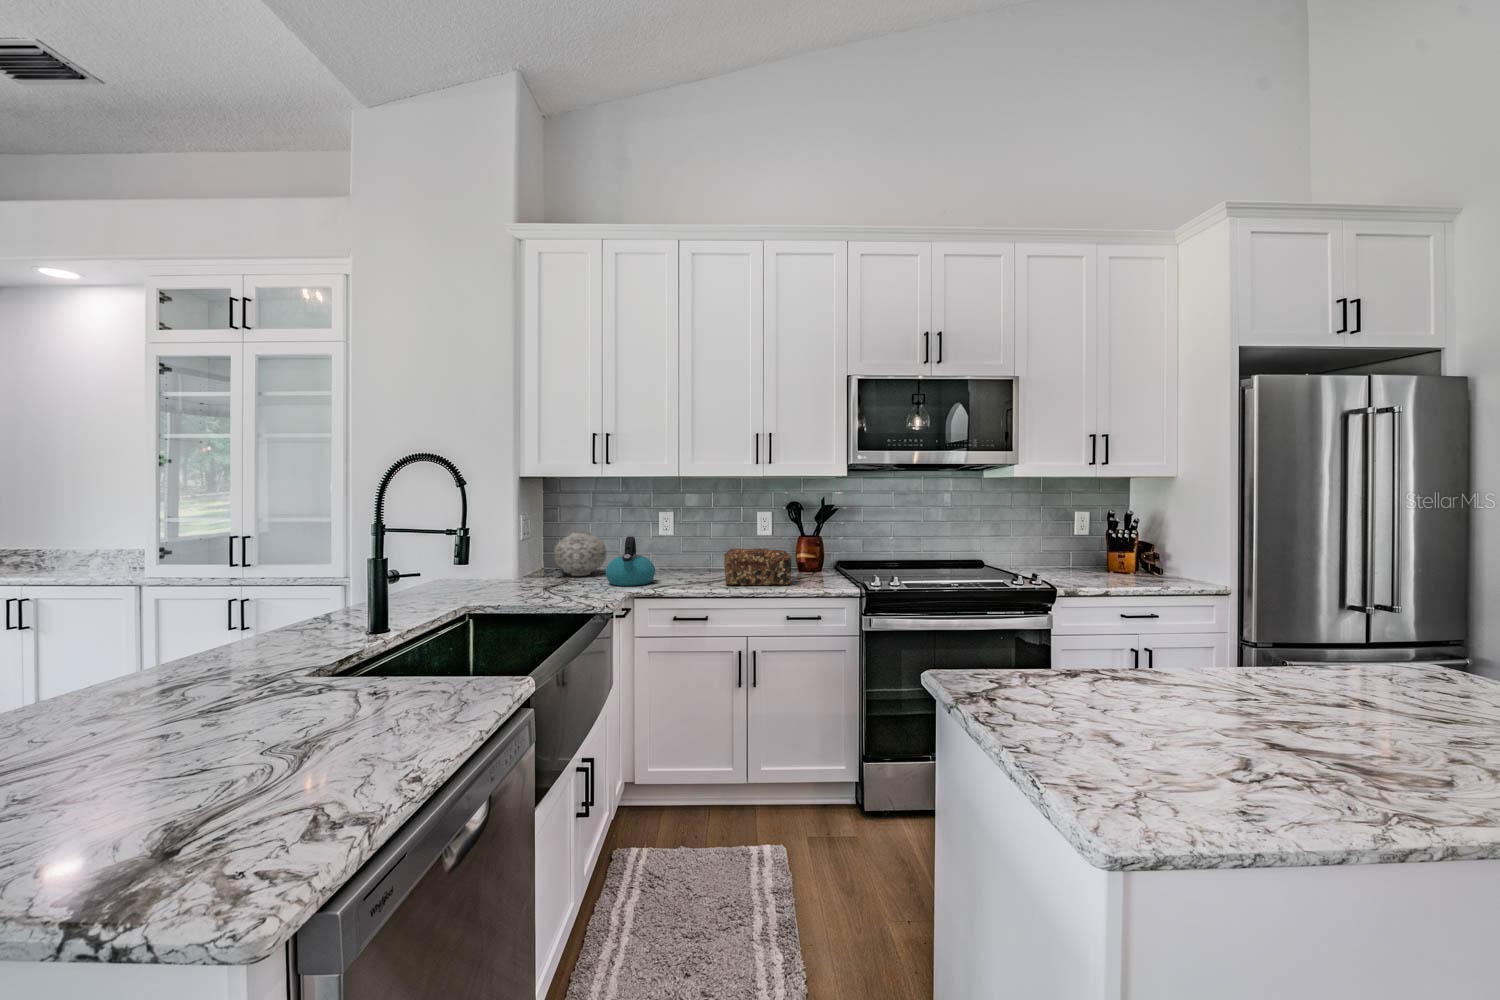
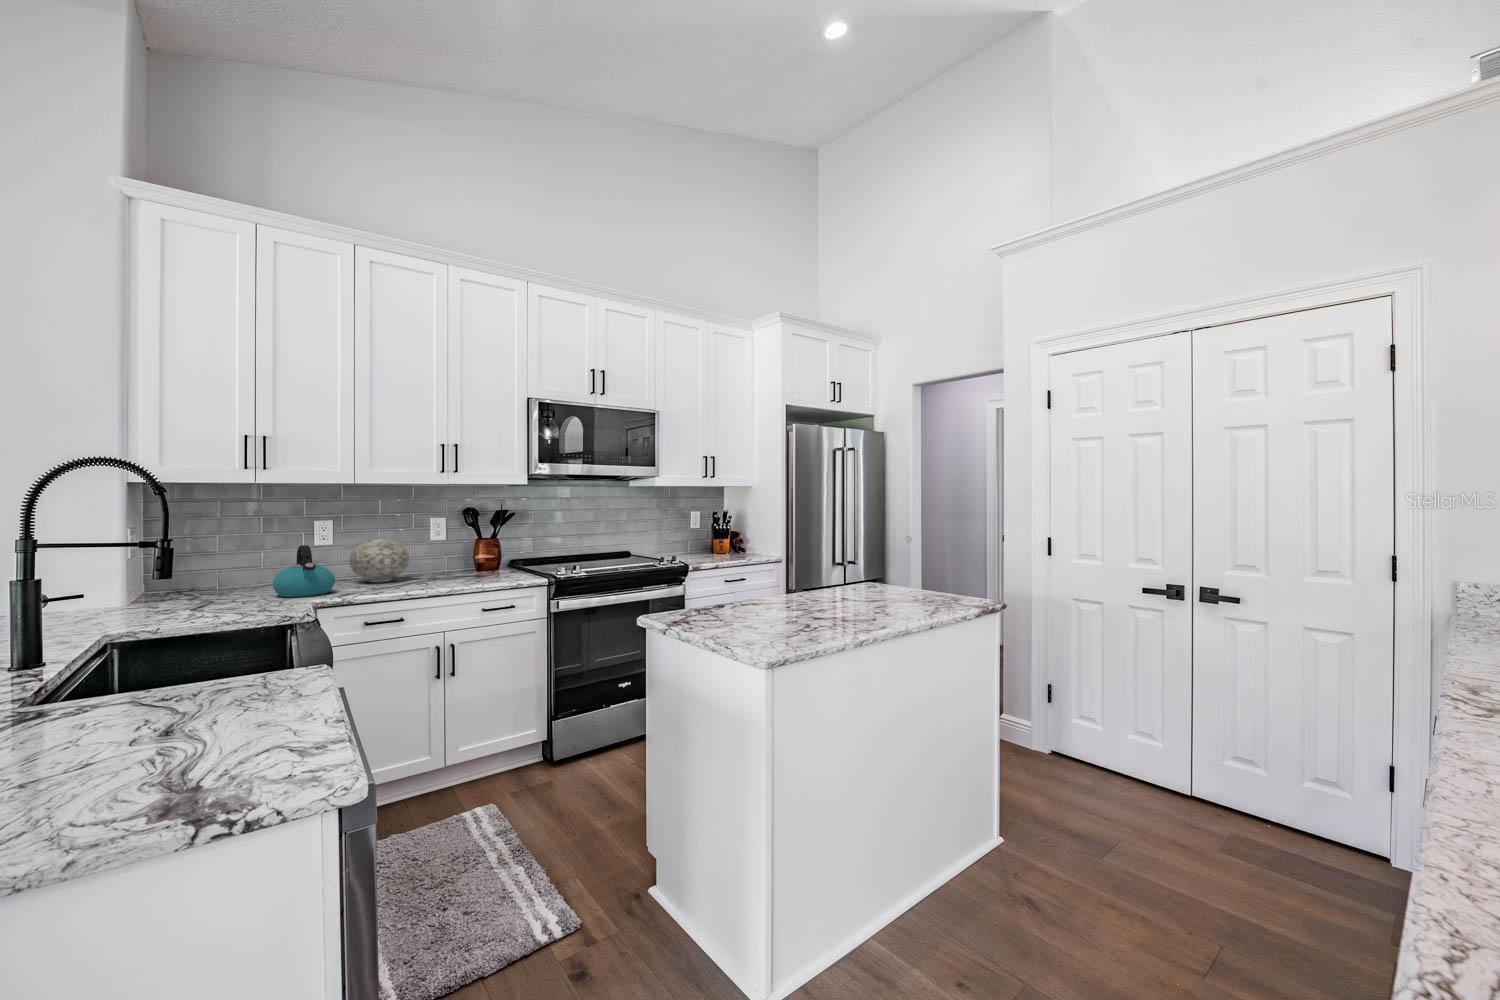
vase: present [554,532,606,576] -> present [350,538,409,582]
bread loaf: present [724,548,791,585] -> none [414,550,486,586]

